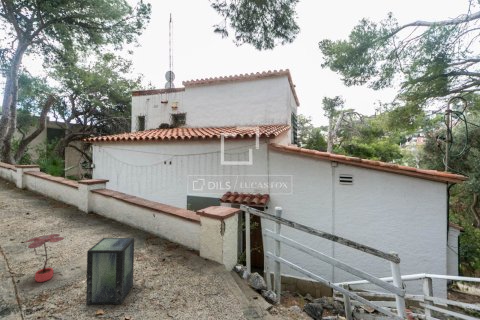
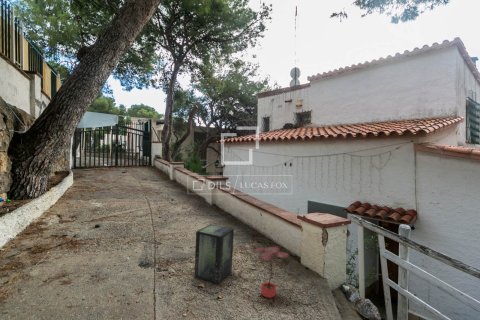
potted plant: present [25,234,64,282] -> present [254,247,289,298]

